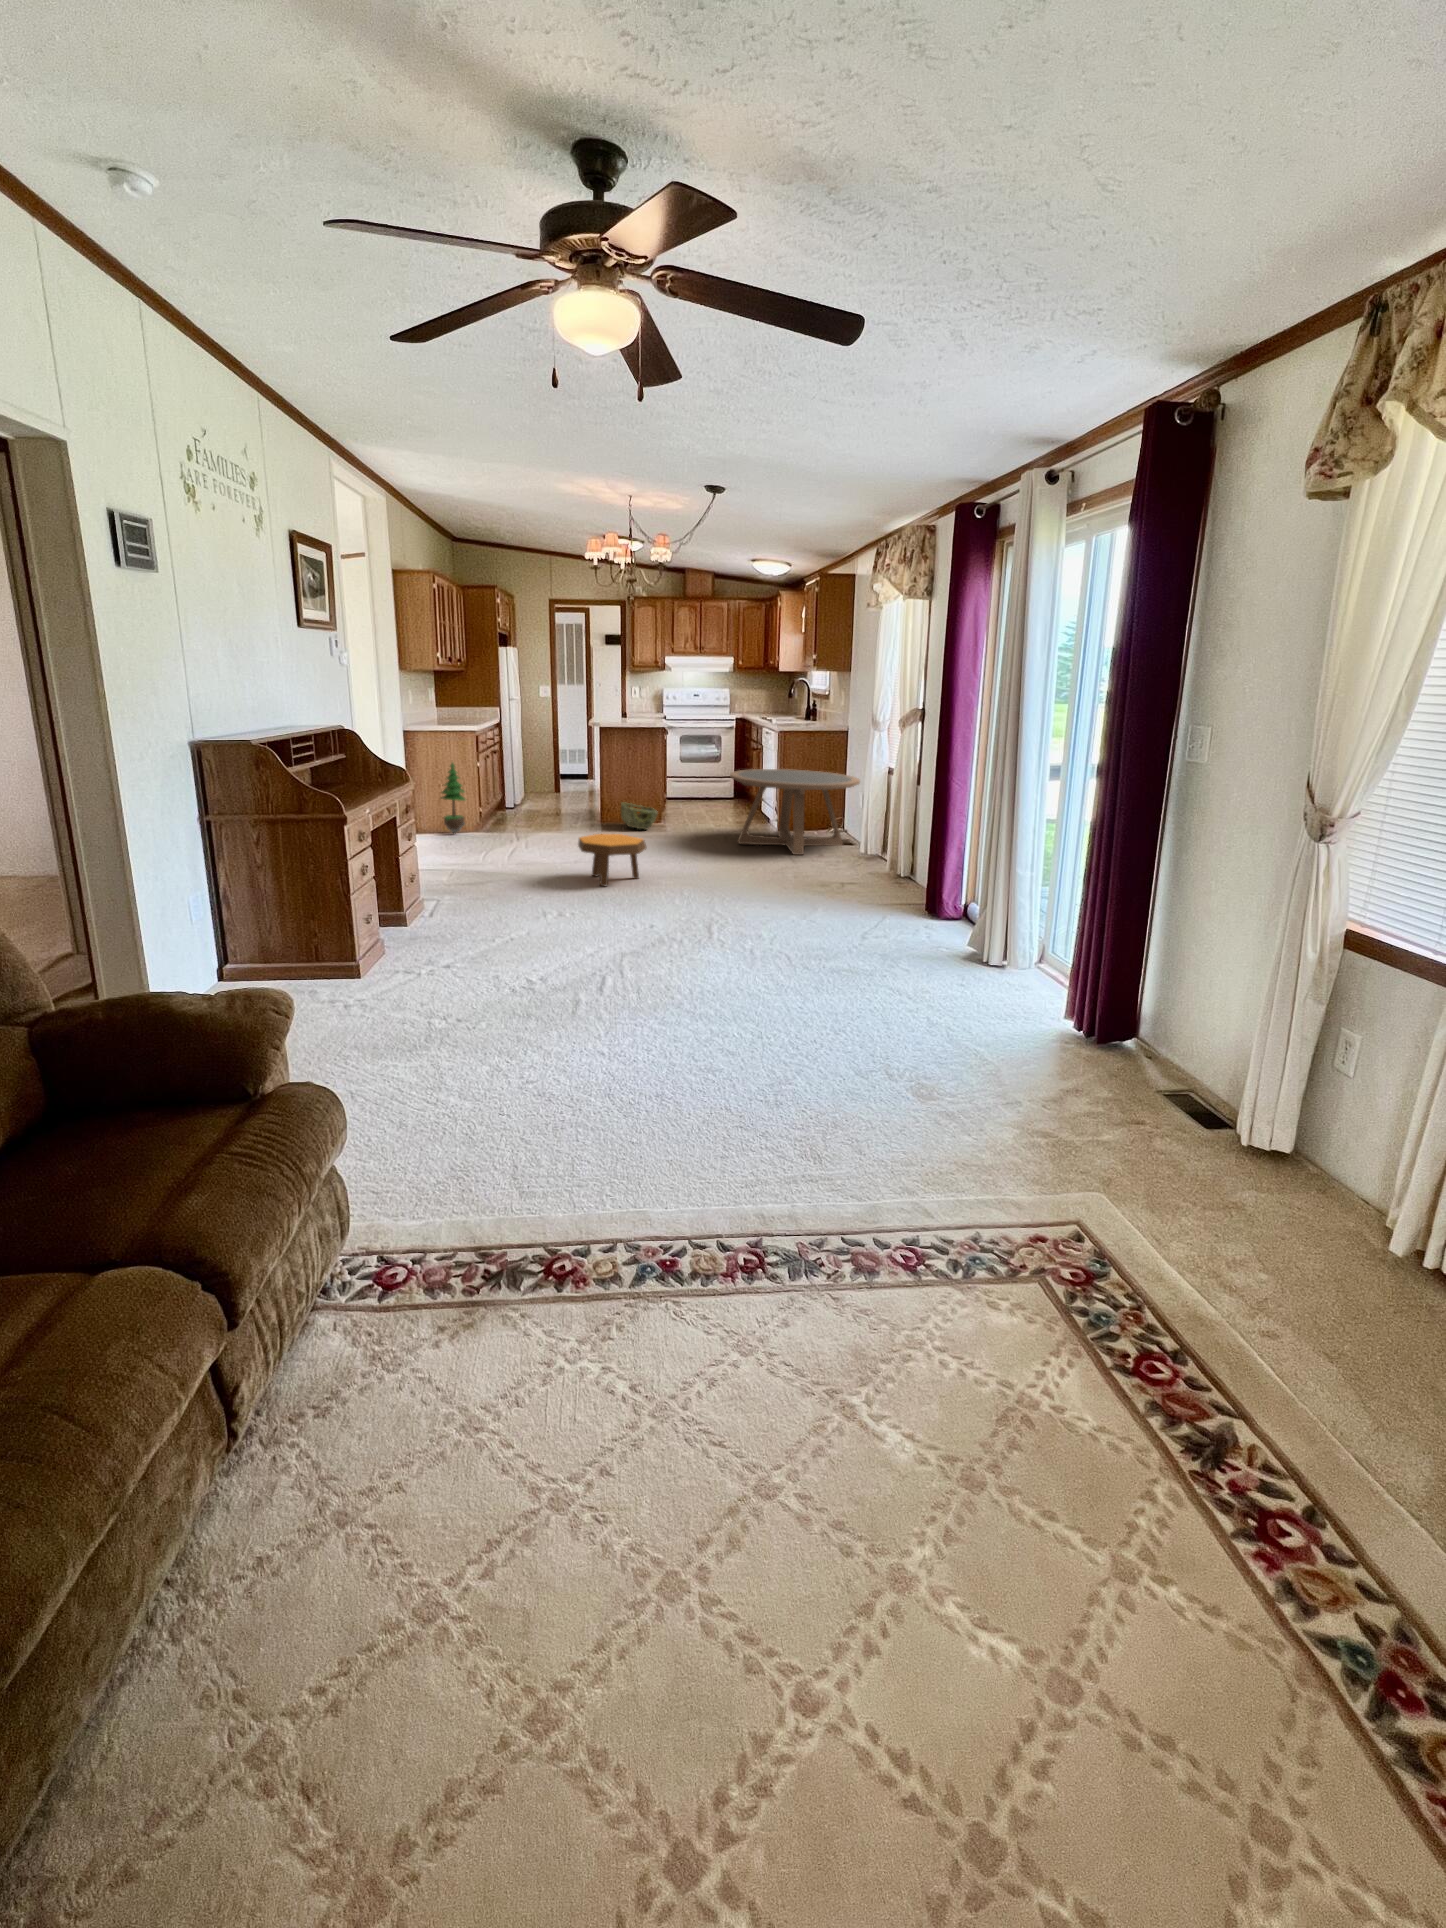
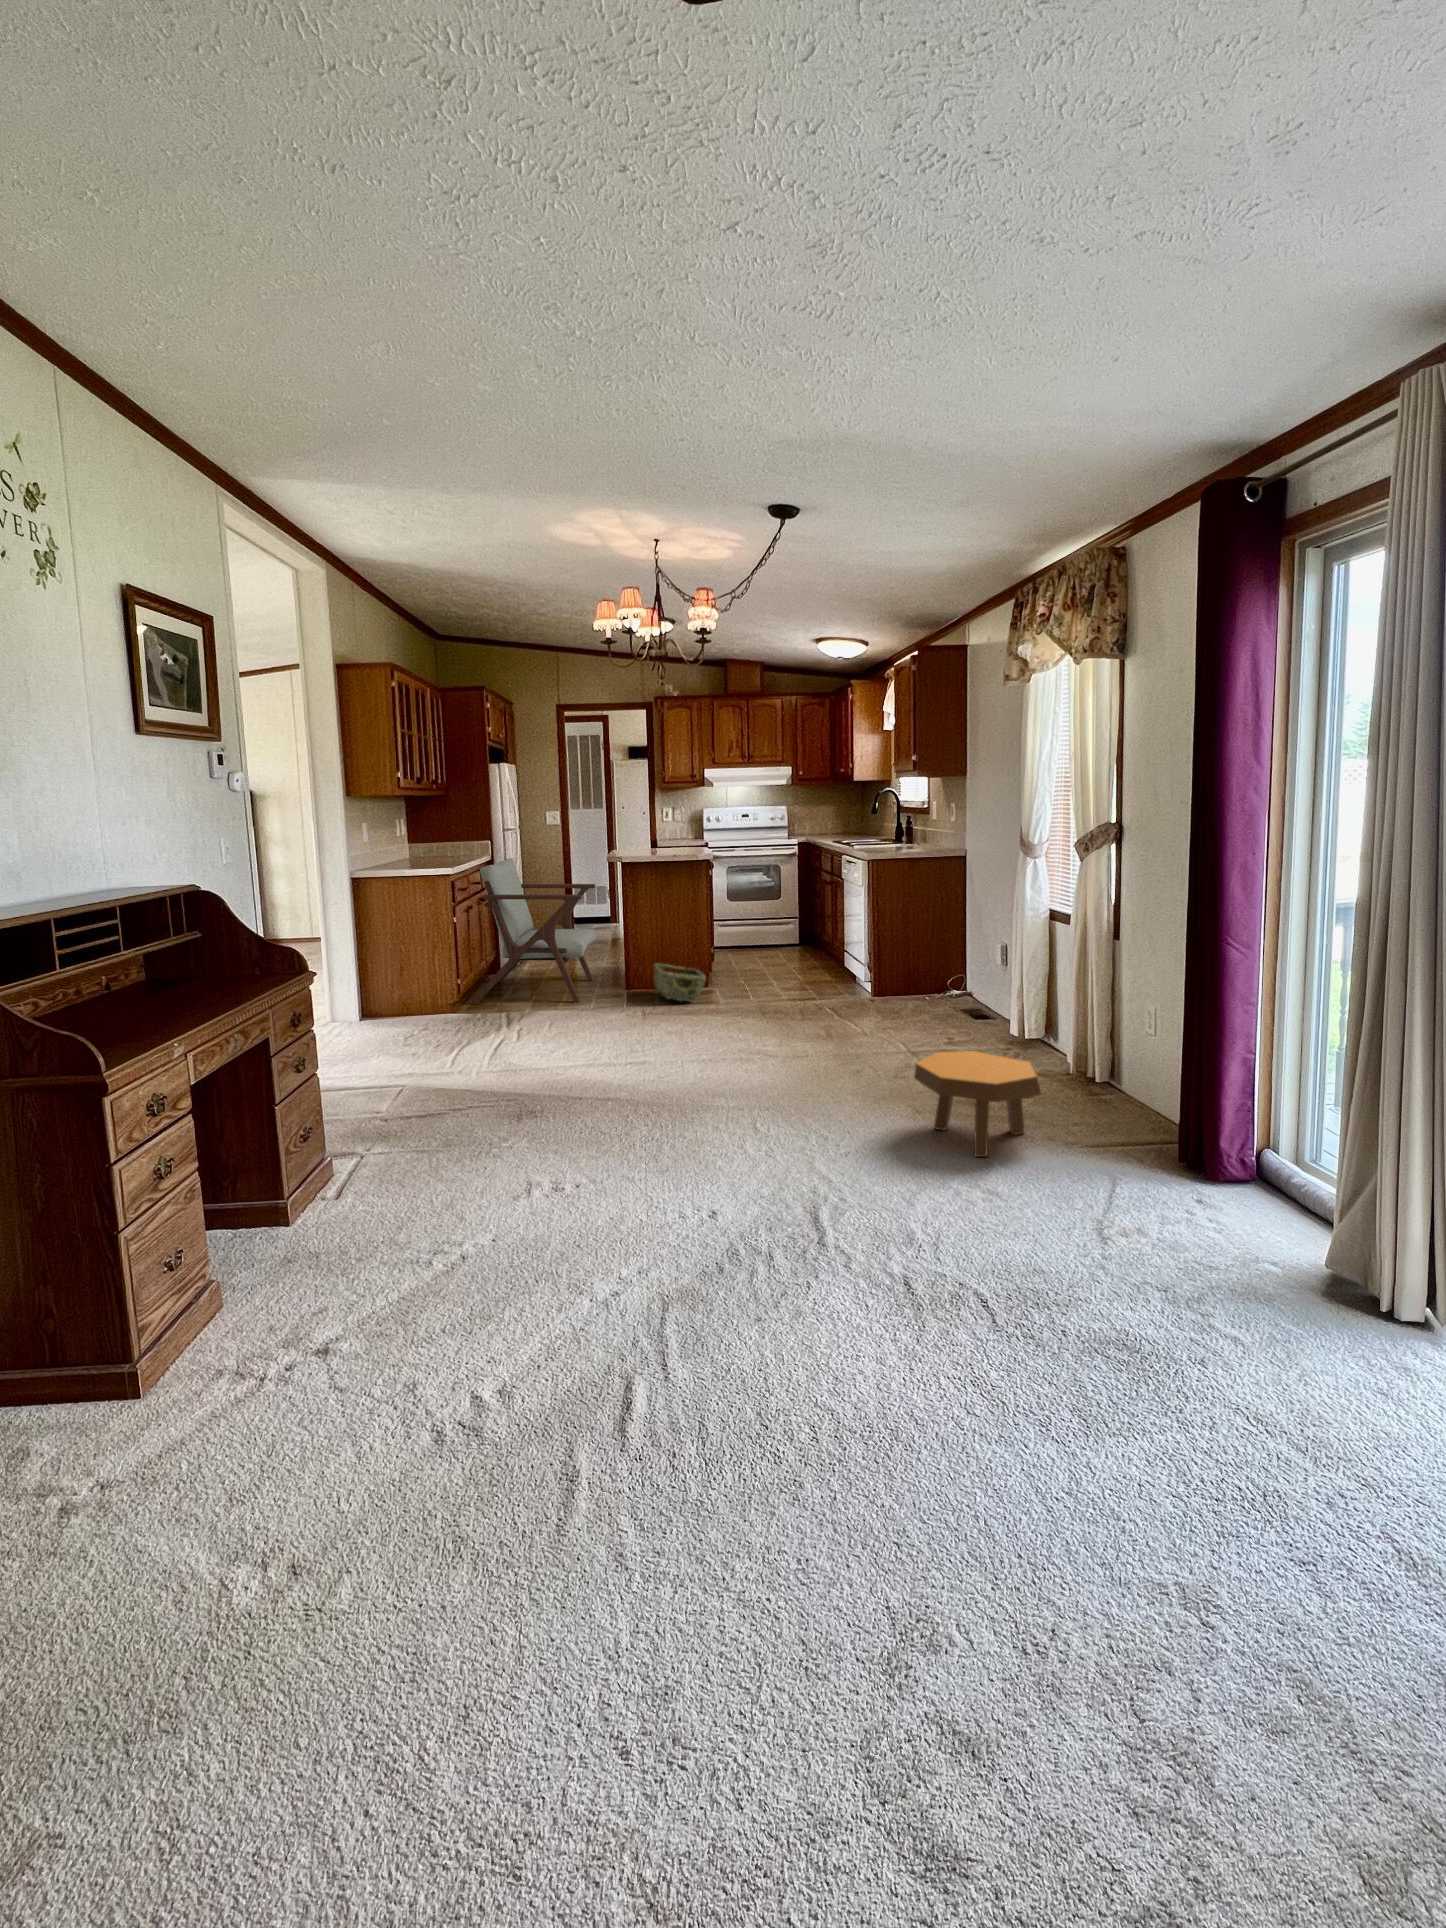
lounge chair: none [488,721,579,829] -> present [471,858,596,1003]
potted tree: present [442,763,465,833] -> none [401,917,440,1019]
coffee table: present [730,769,860,855] -> none [810,912,1001,1039]
footstool: present [578,834,646,886] -> present [914,1051,1041,1157]

